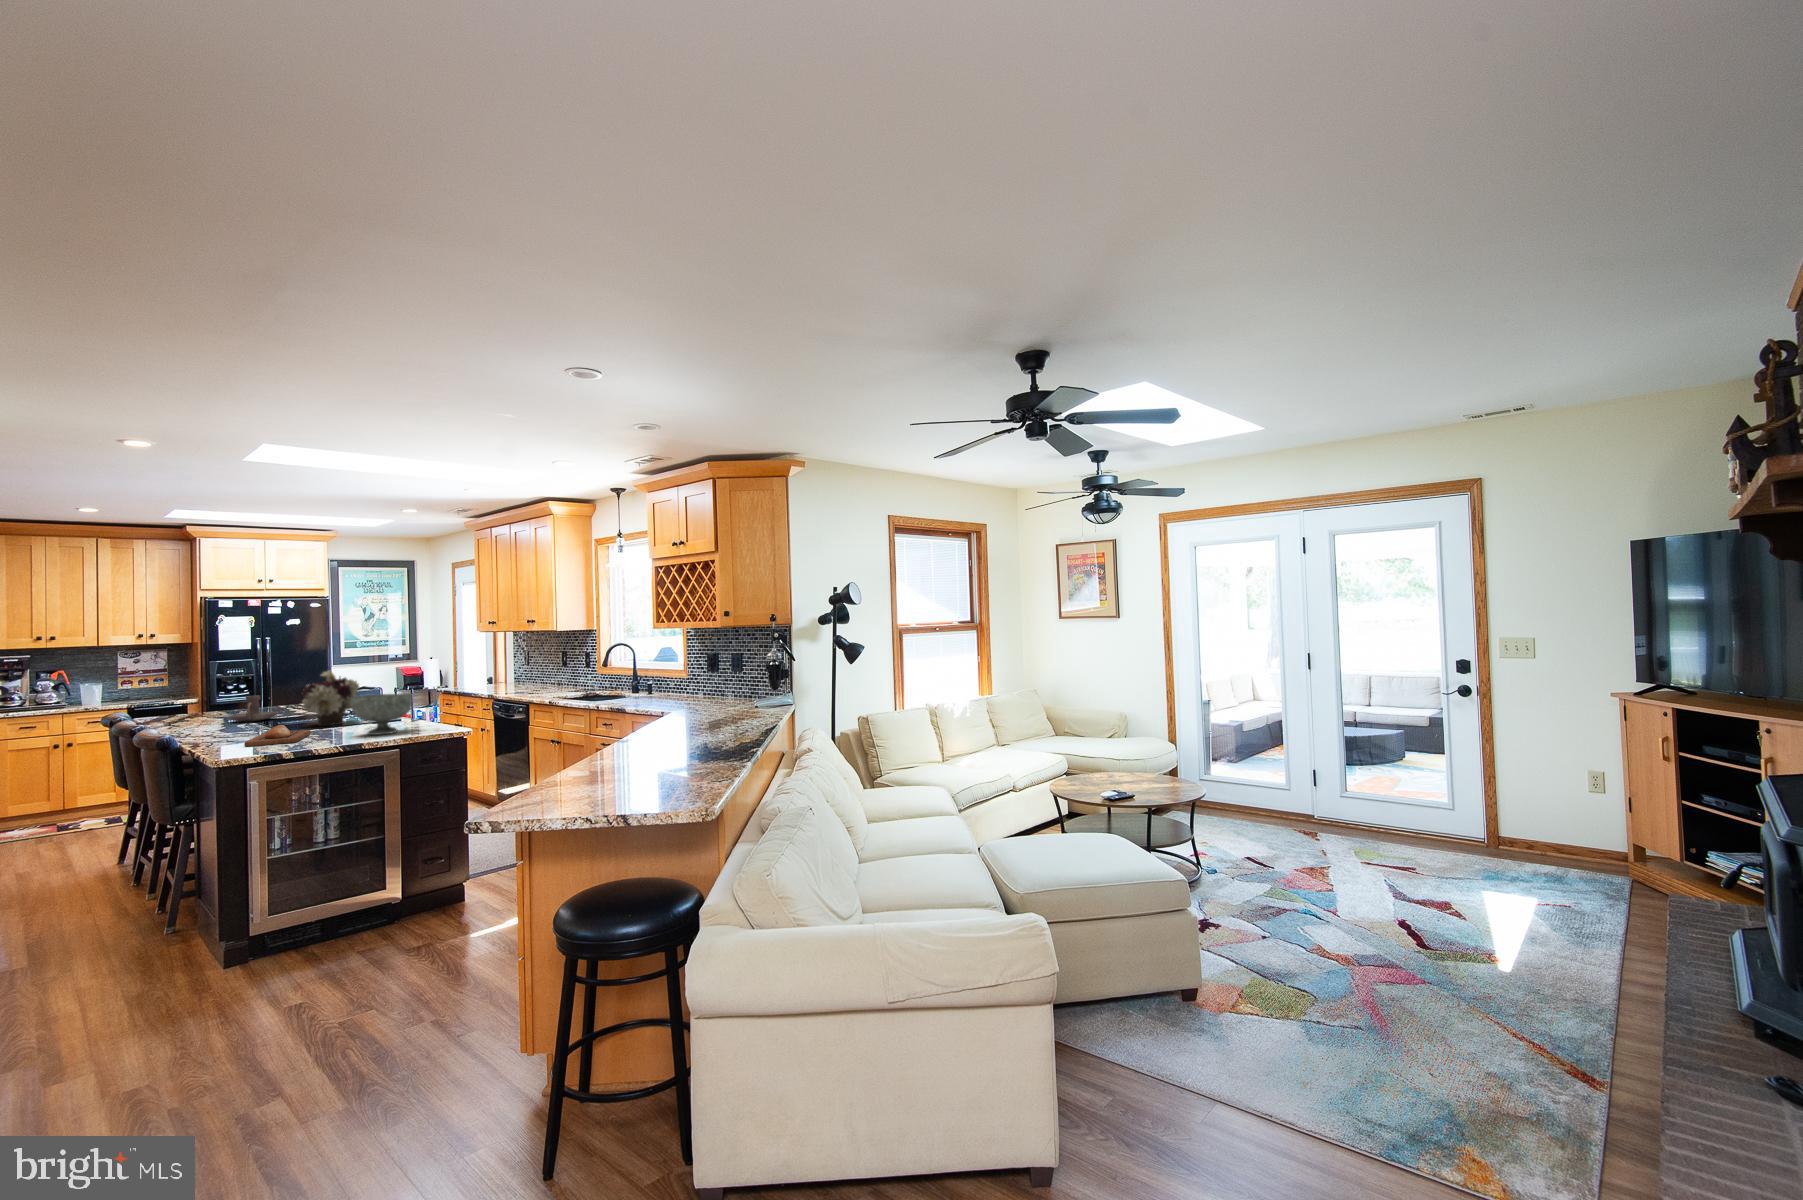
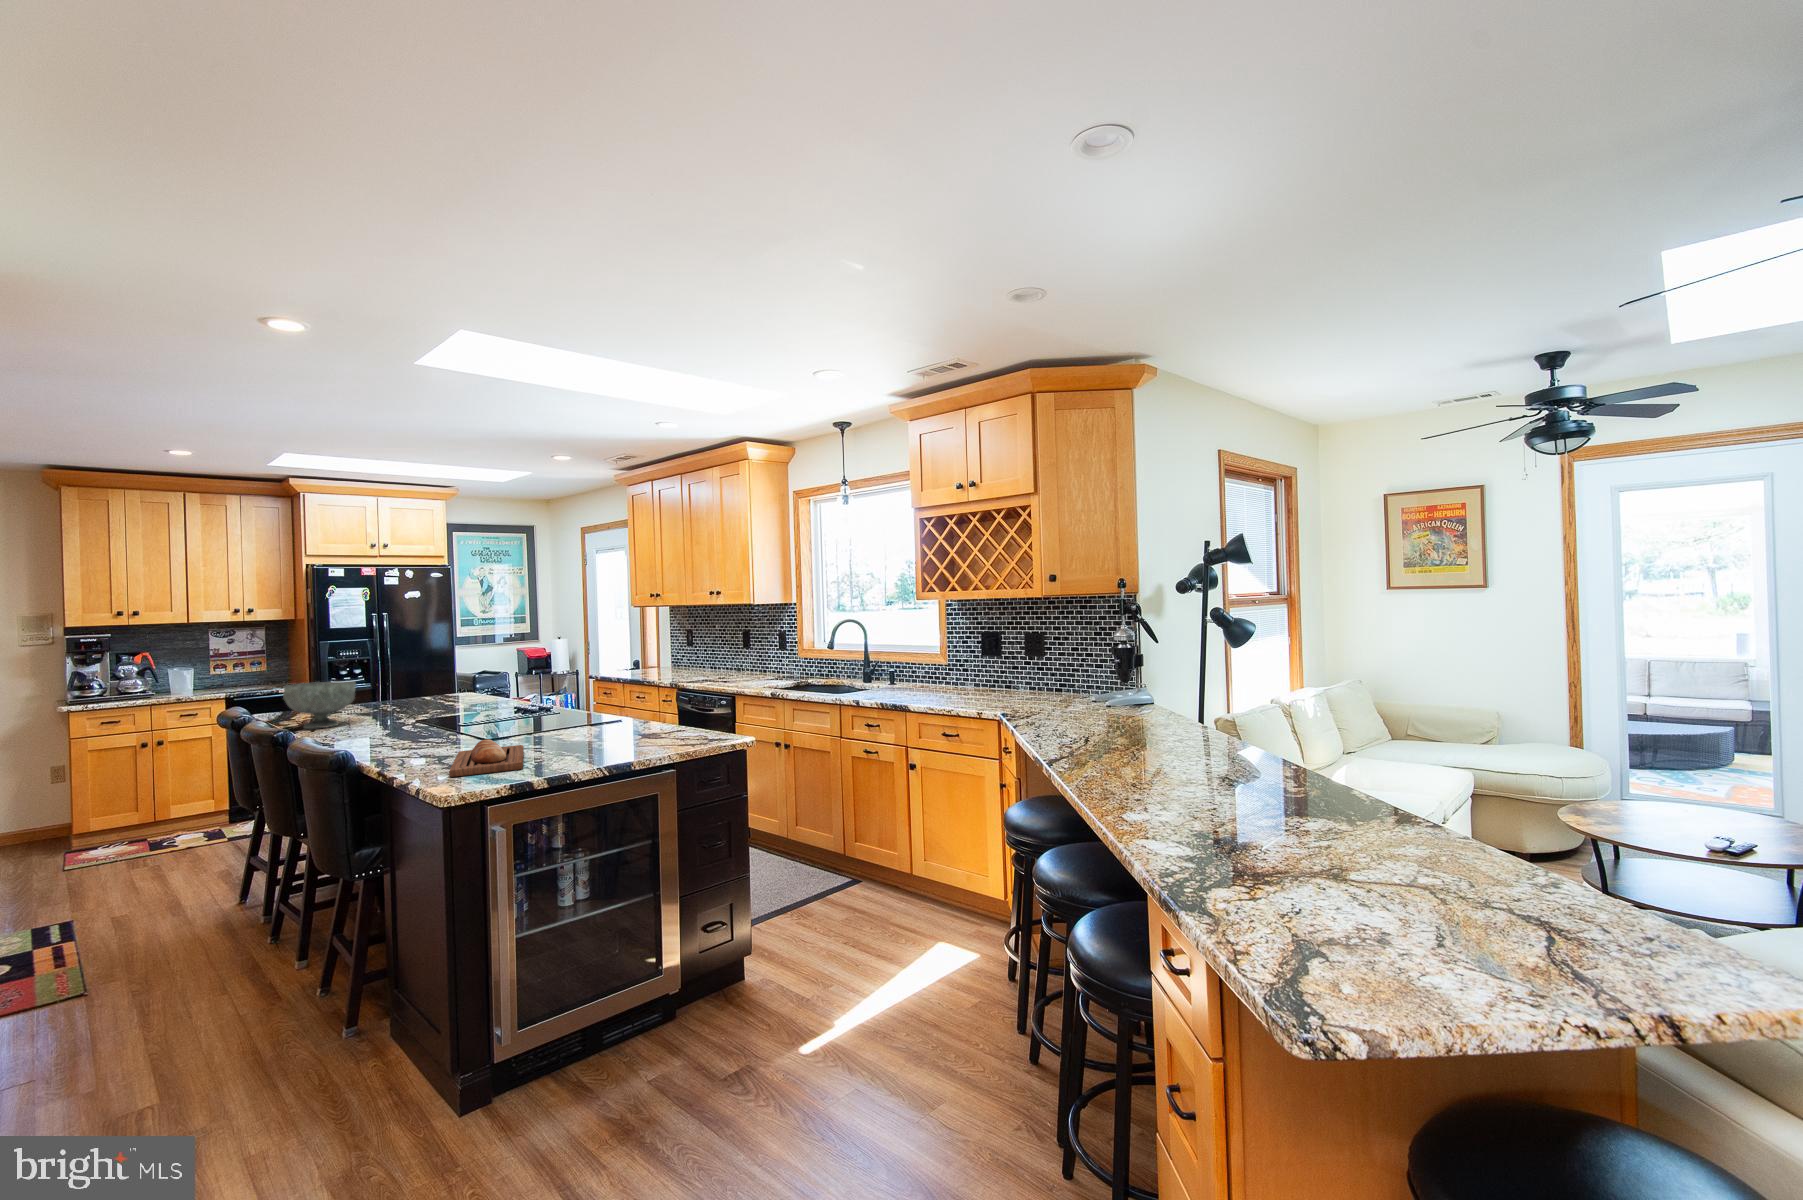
flower arrangement: present [302,671,359,726] -> none [493,656,567,735]
decorative bowl: present [350,693,412,735] -> present [283,681,356,729]
candle holder: present [229,695,277,722] -> none [381,689,441,725]

